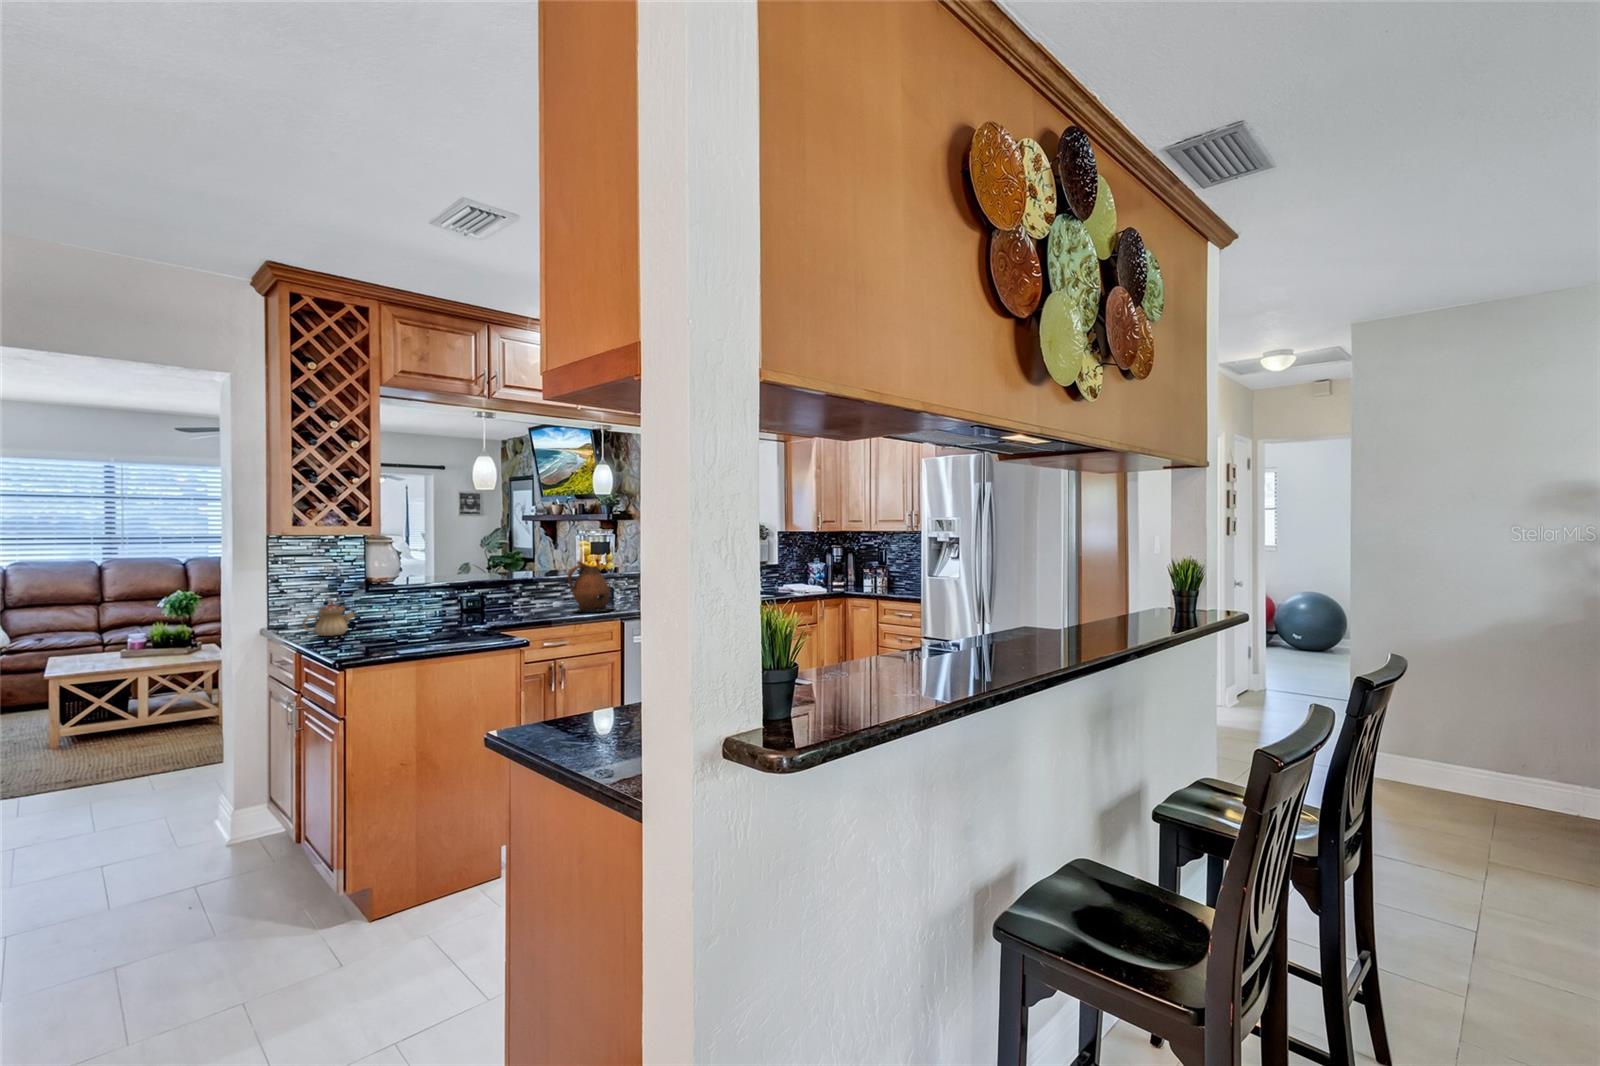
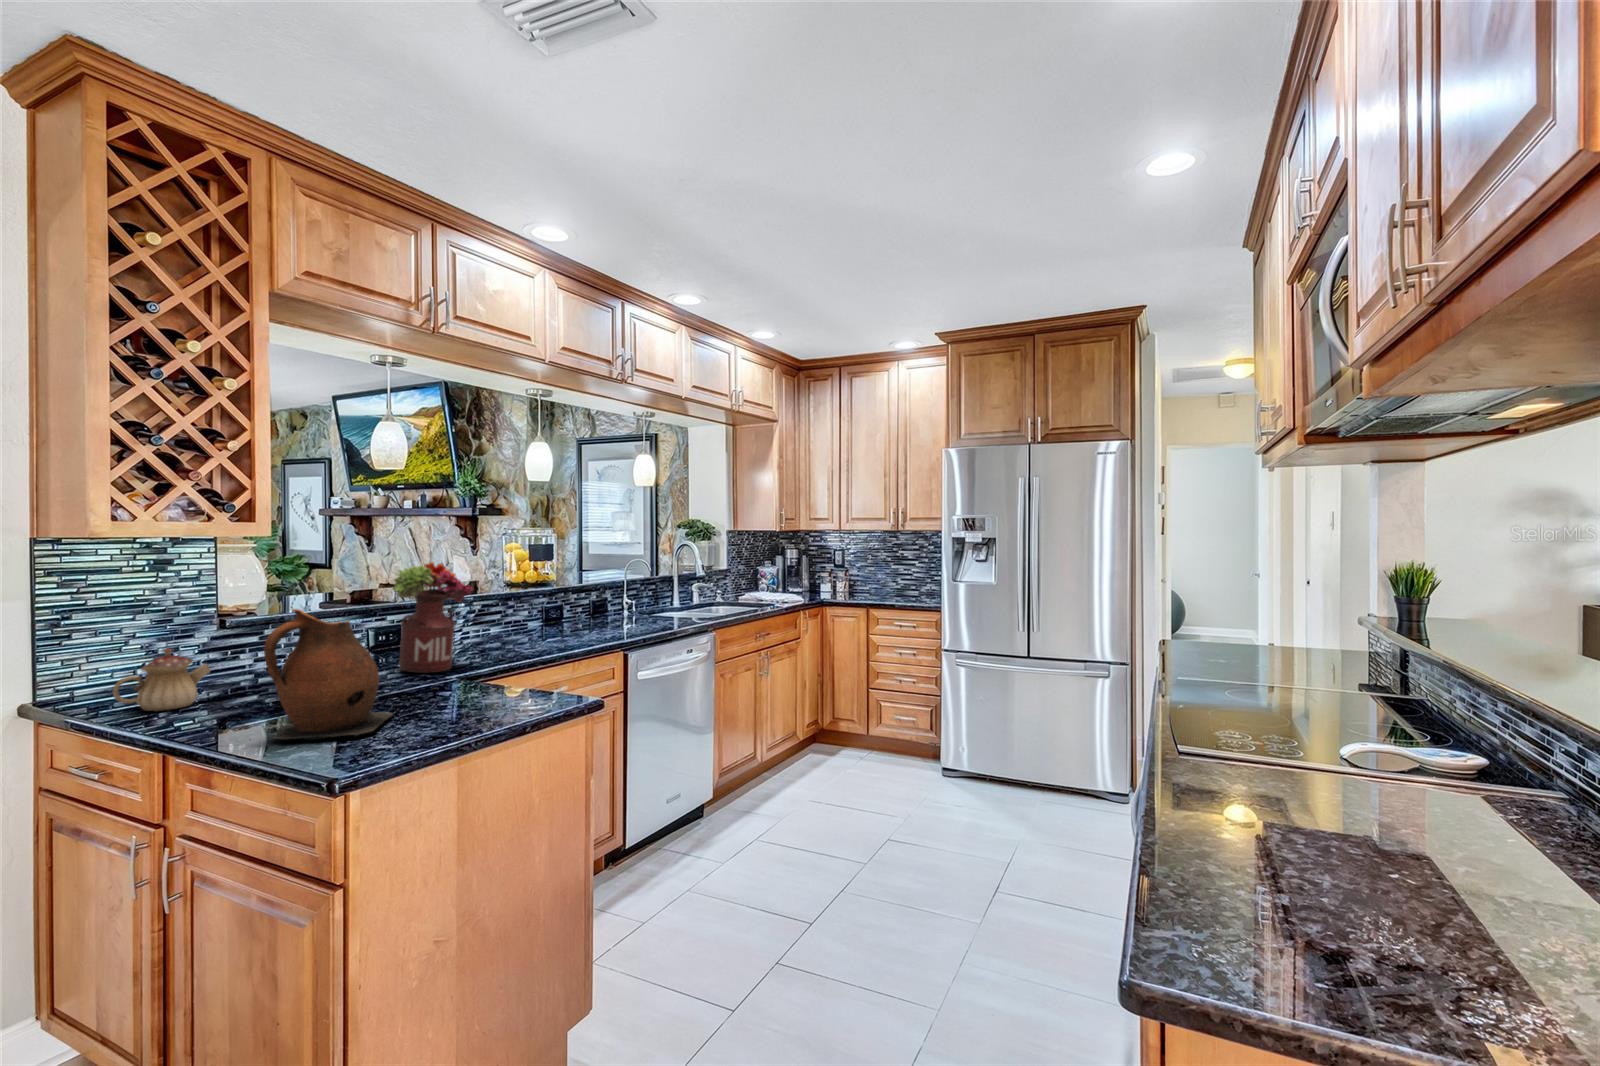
flower arrangement: none [463,551,517,623] -> present [393,562,473,672]
ceramic pitcher: present [568,561,610,611] -> present [264,609,394,739]

